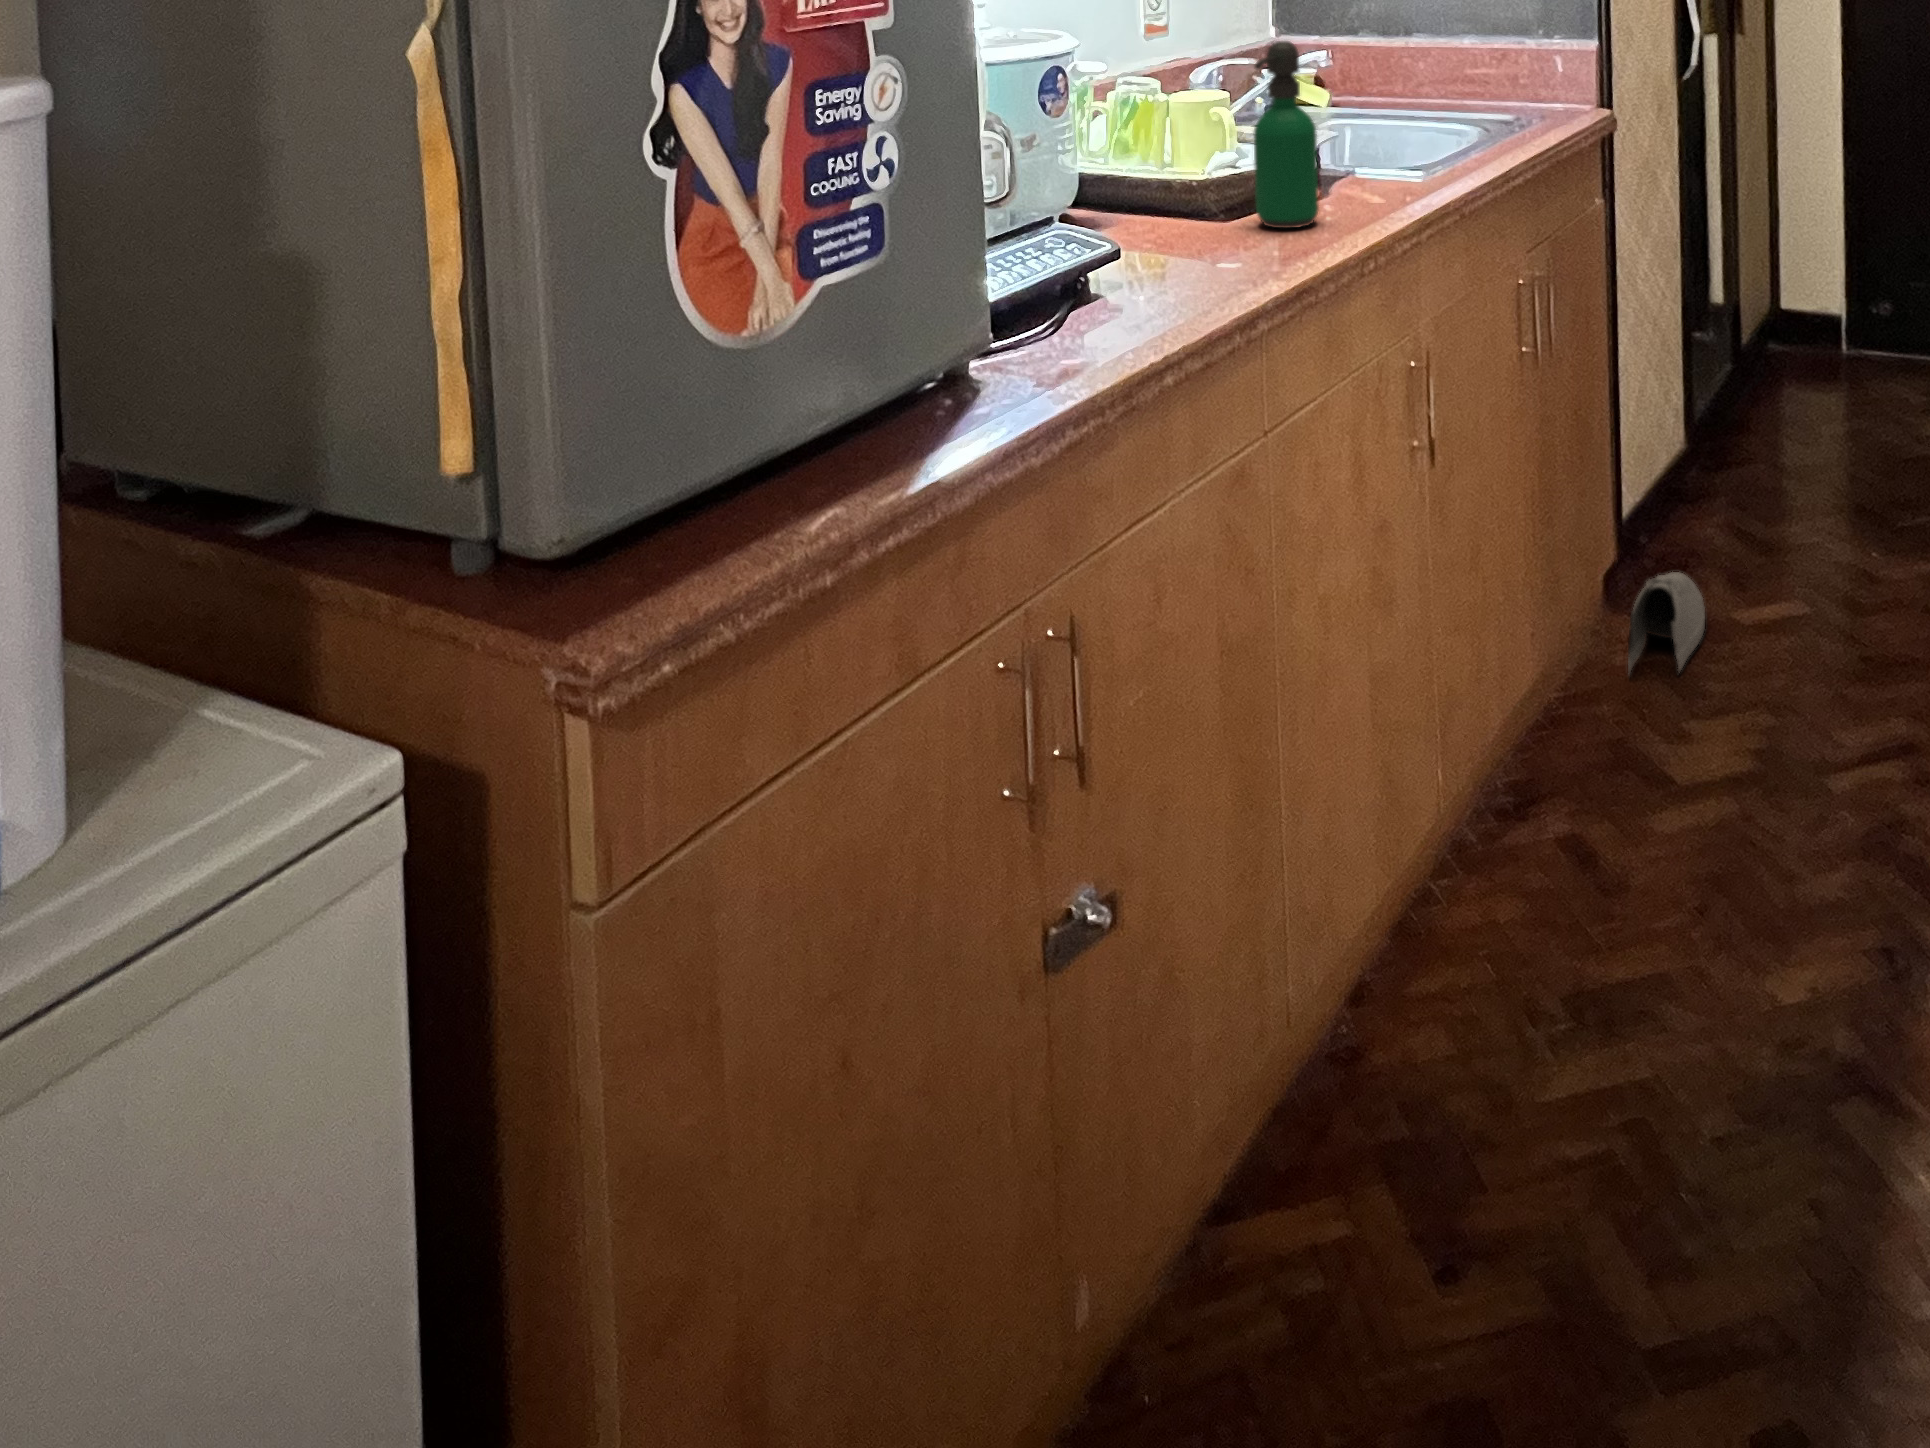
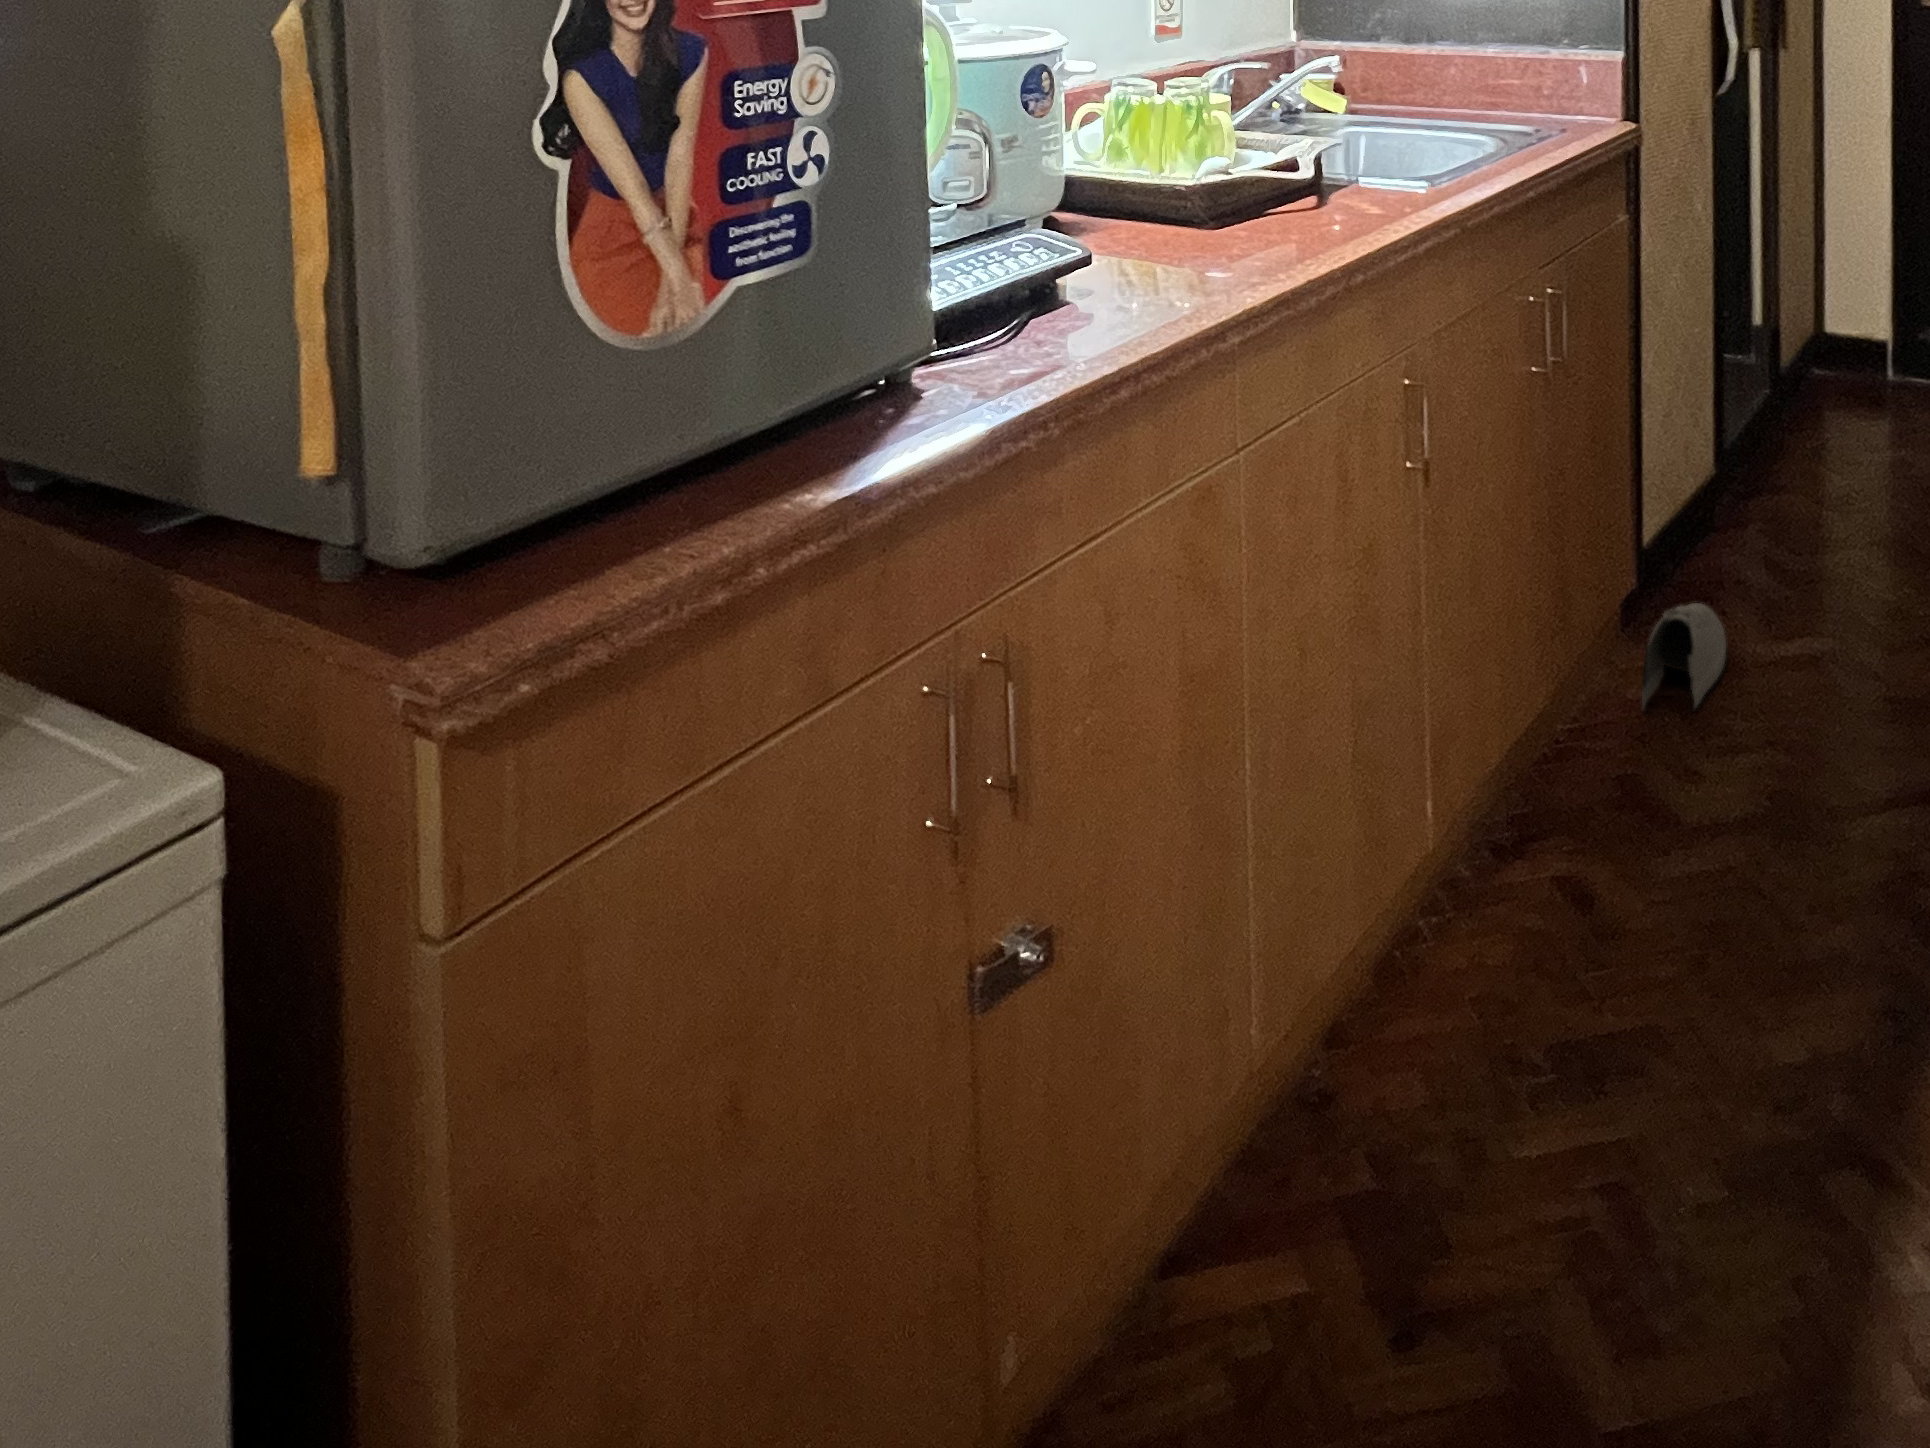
soap dispenser: present [1254,41,1319,228] -> none [1244,43,1310,237]

